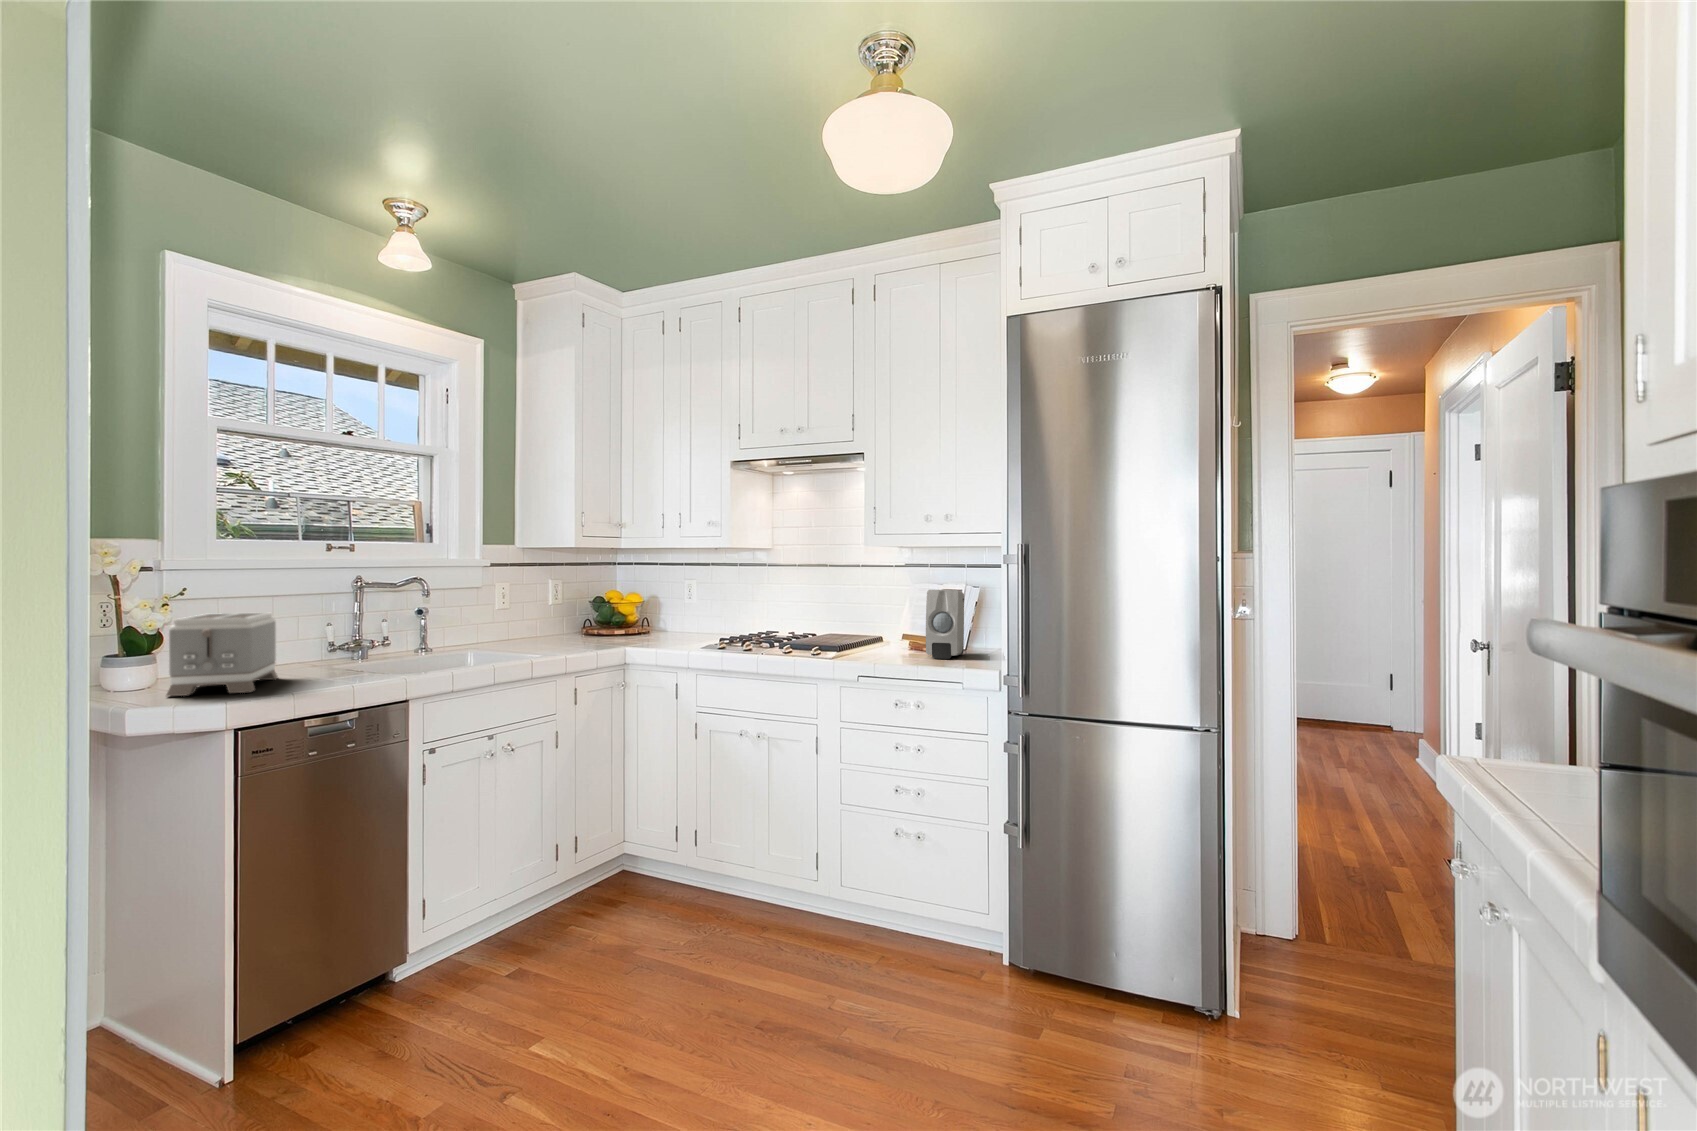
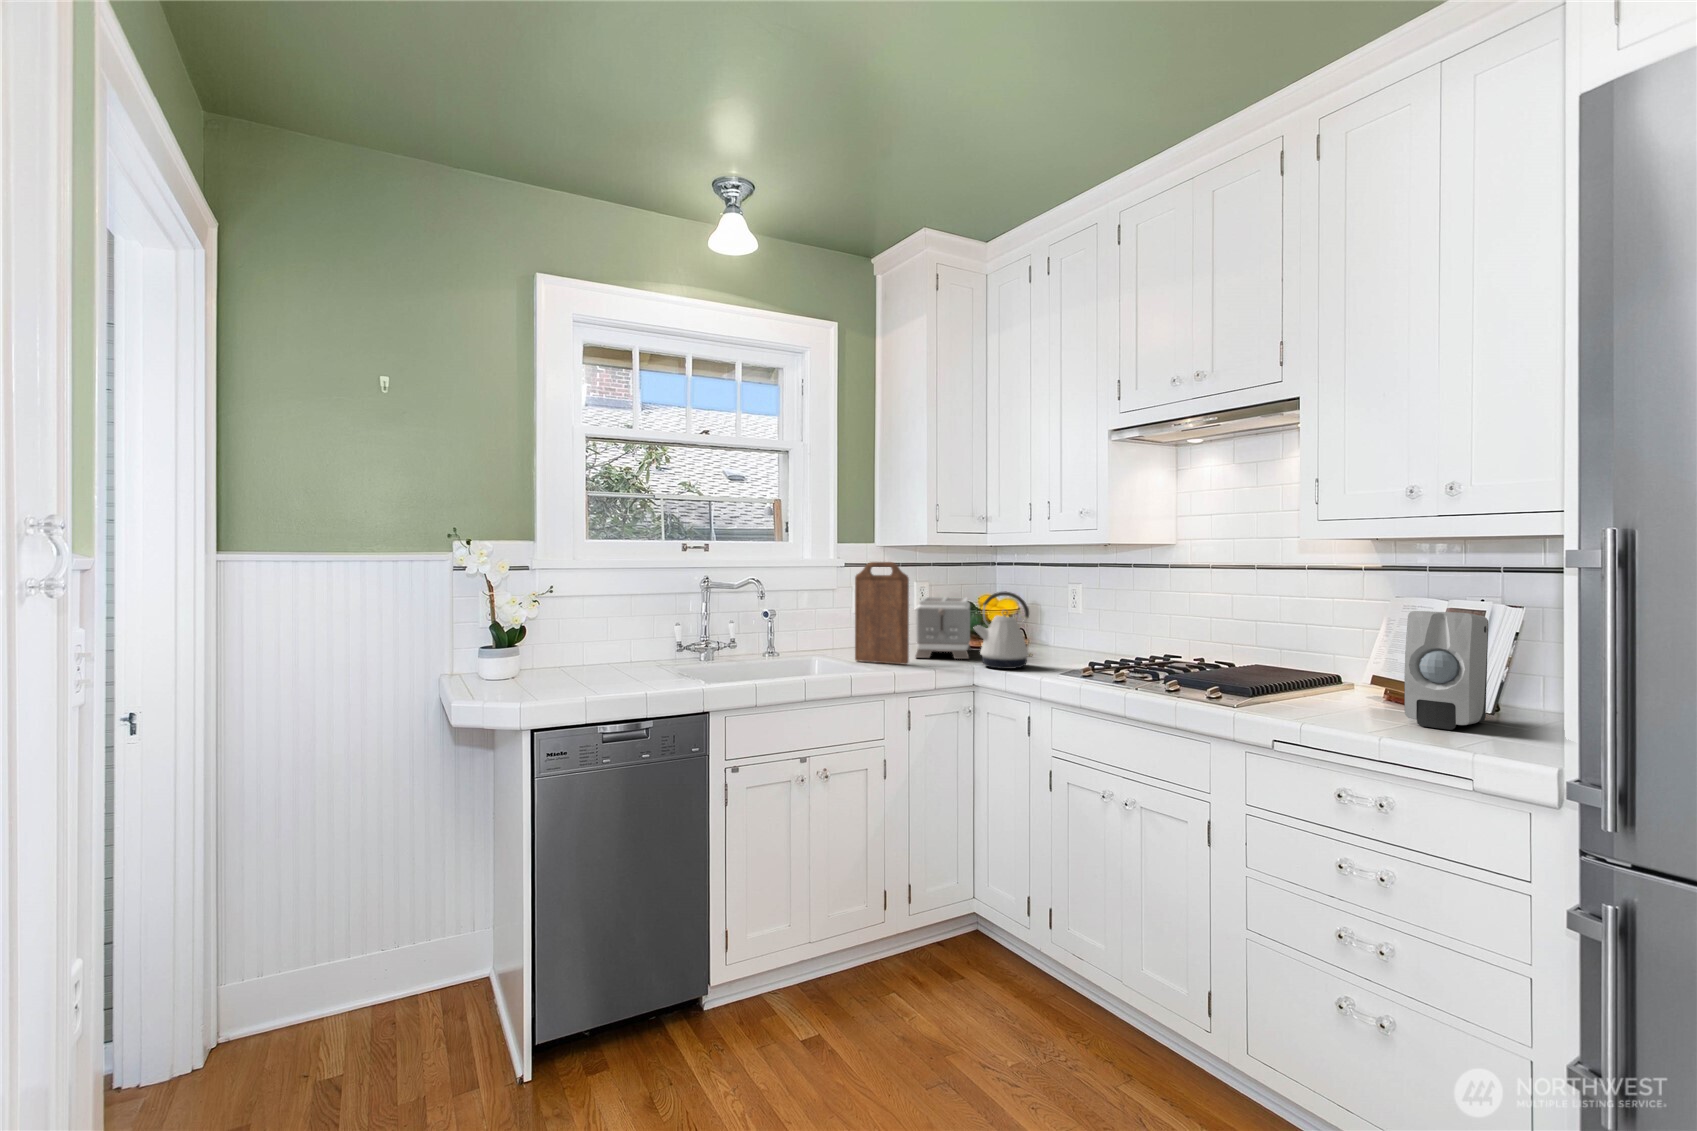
cutting board: none [516,561,569,651] -> present [855,562,909,665]
kettle: none [627,586,674,648] -> present [973,591,1032,669]
toaster: present [166,613,278,696] -> present [916,597,971,659]

